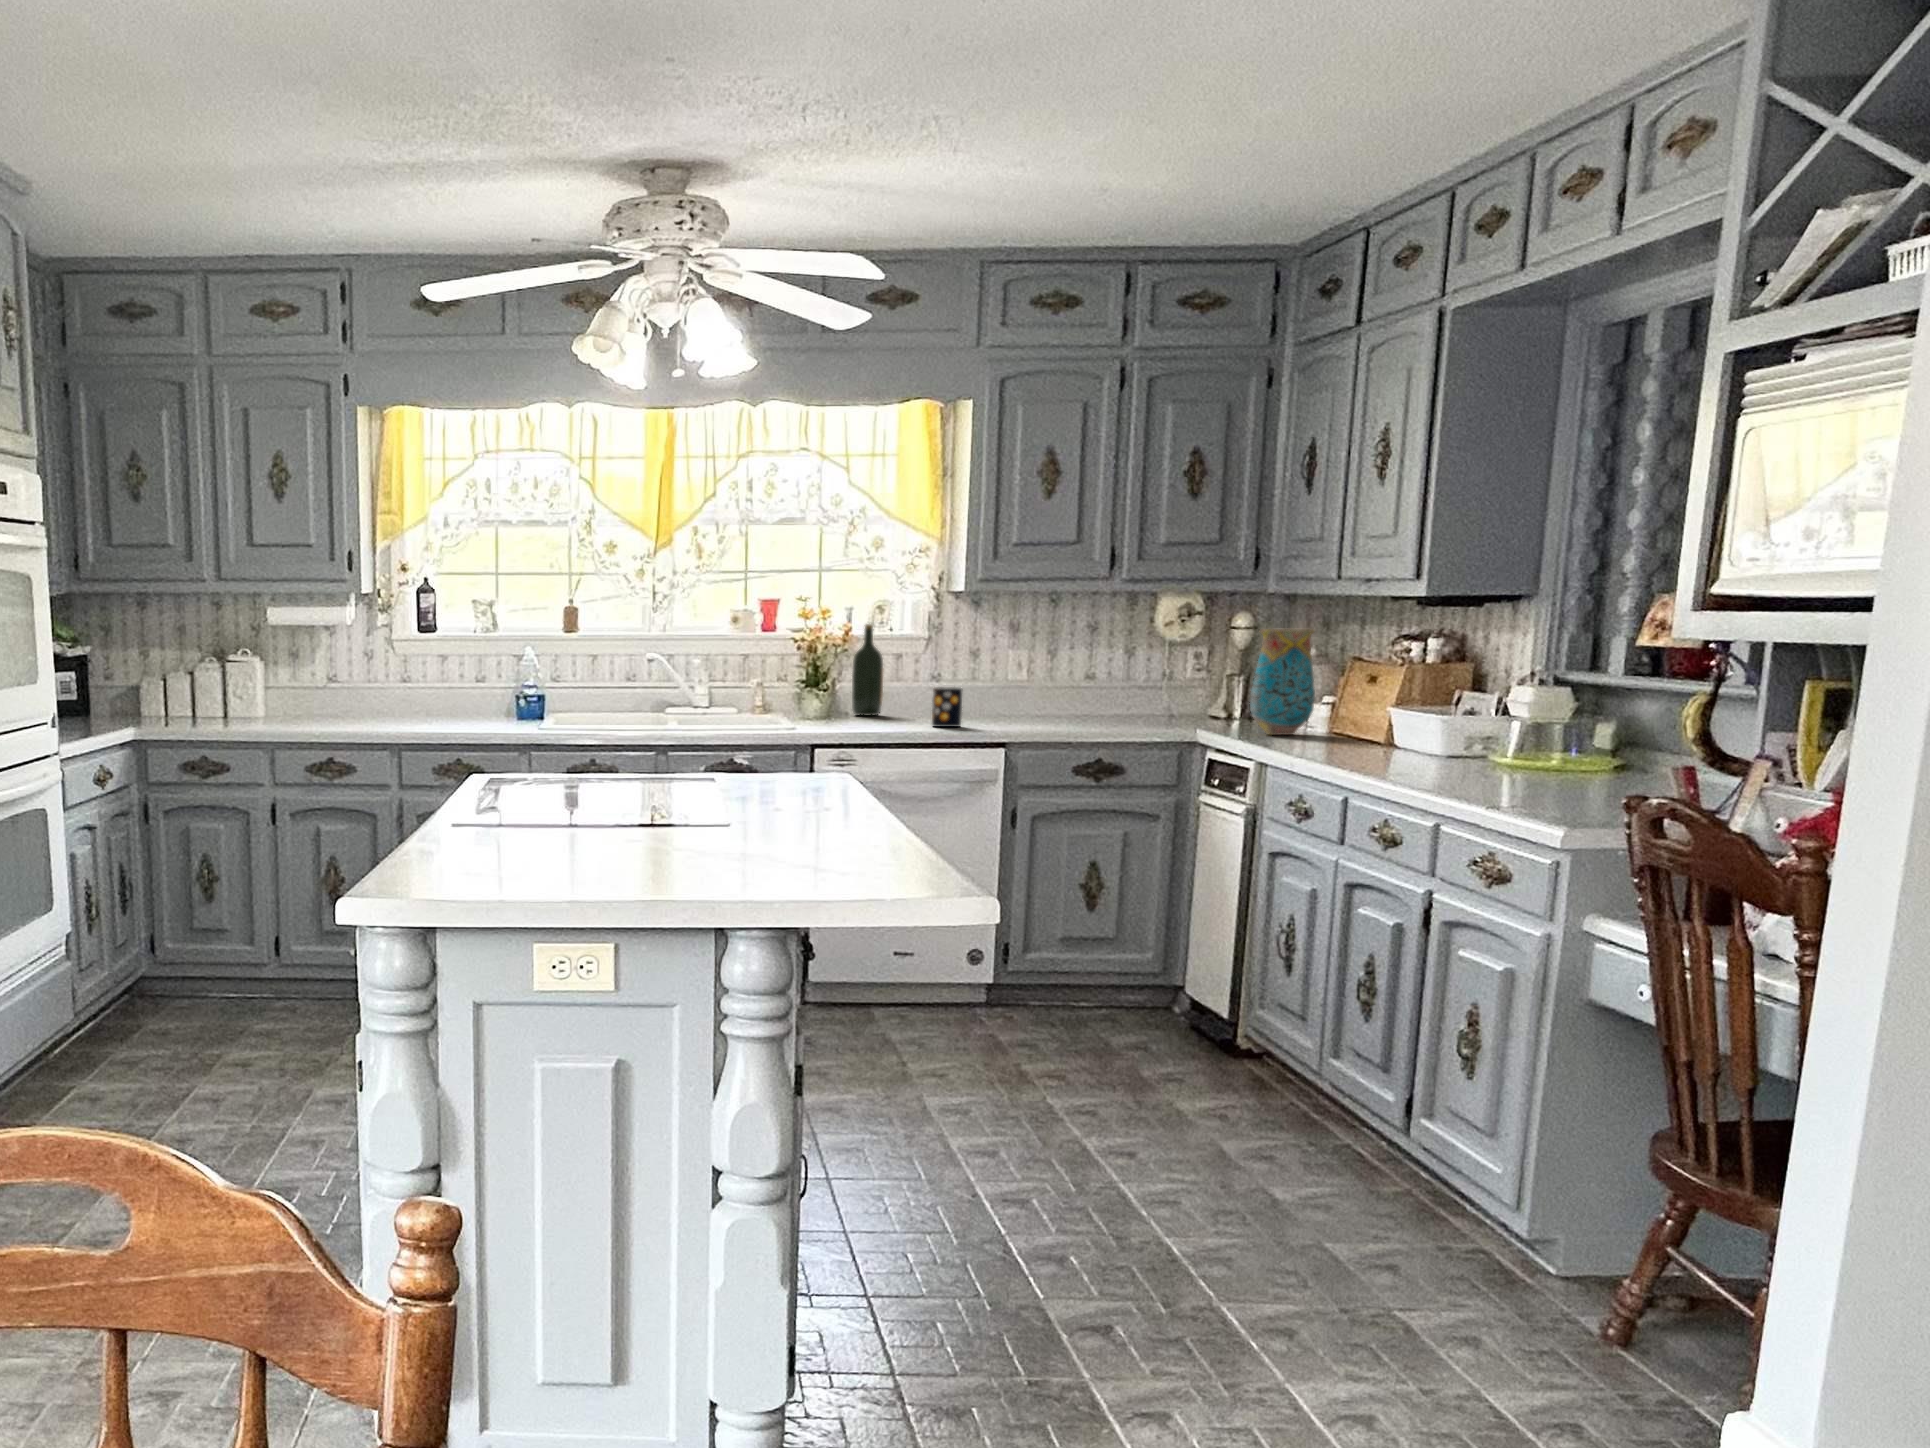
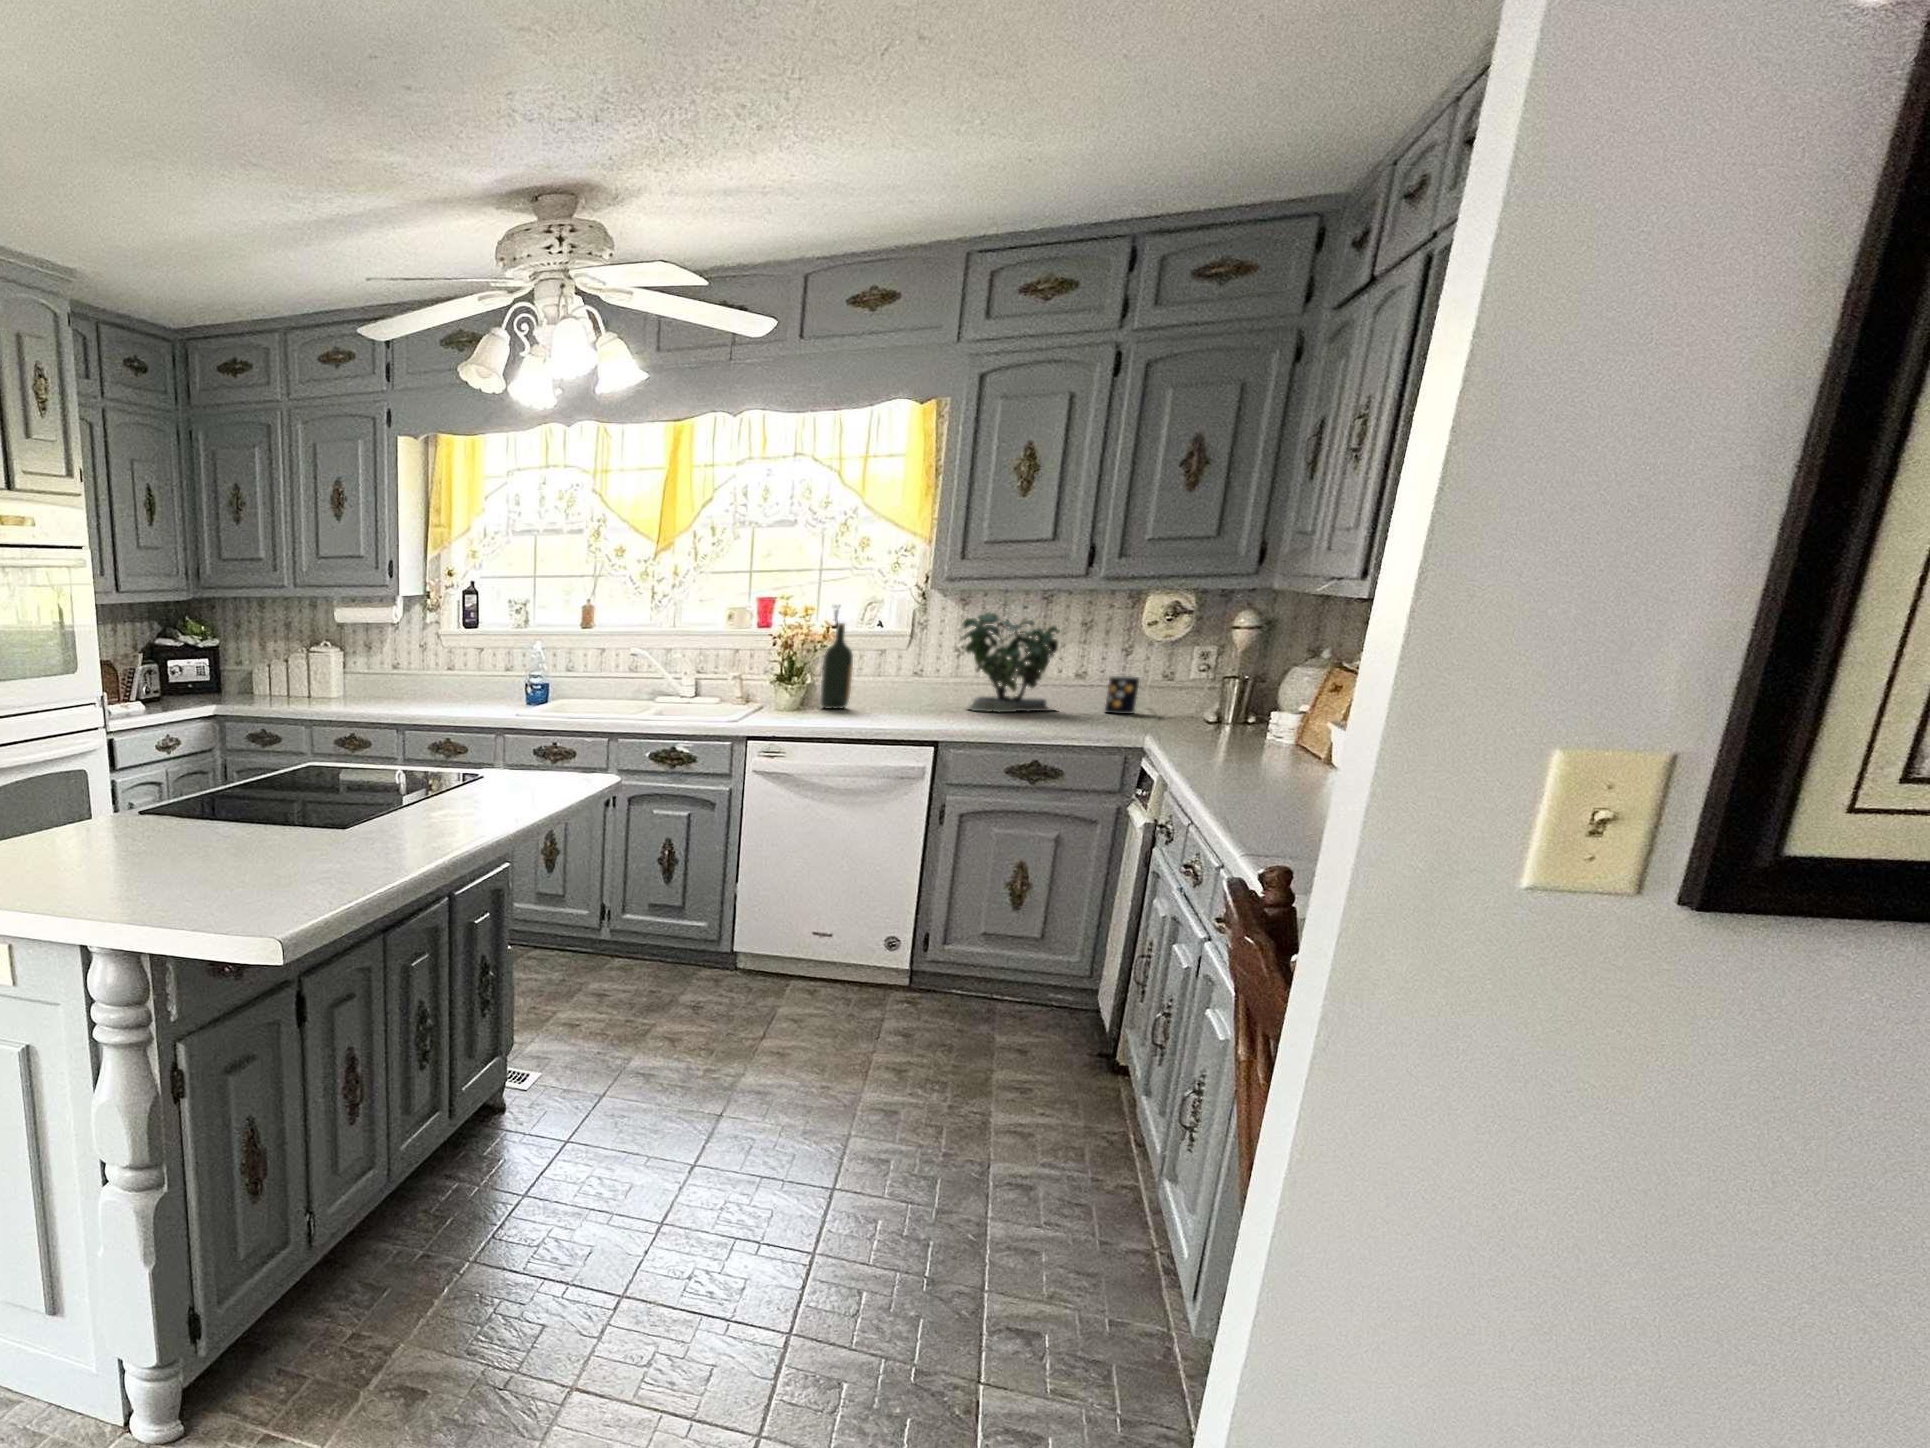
potted plant: none [978,608,1085,715] -> present [962,613,1059,712]
vase: present [1250,629,1315,735] -> none [1183,633,1267,747]
mug: present [932,687,962,727] -> present [1105,676,1139,714]

